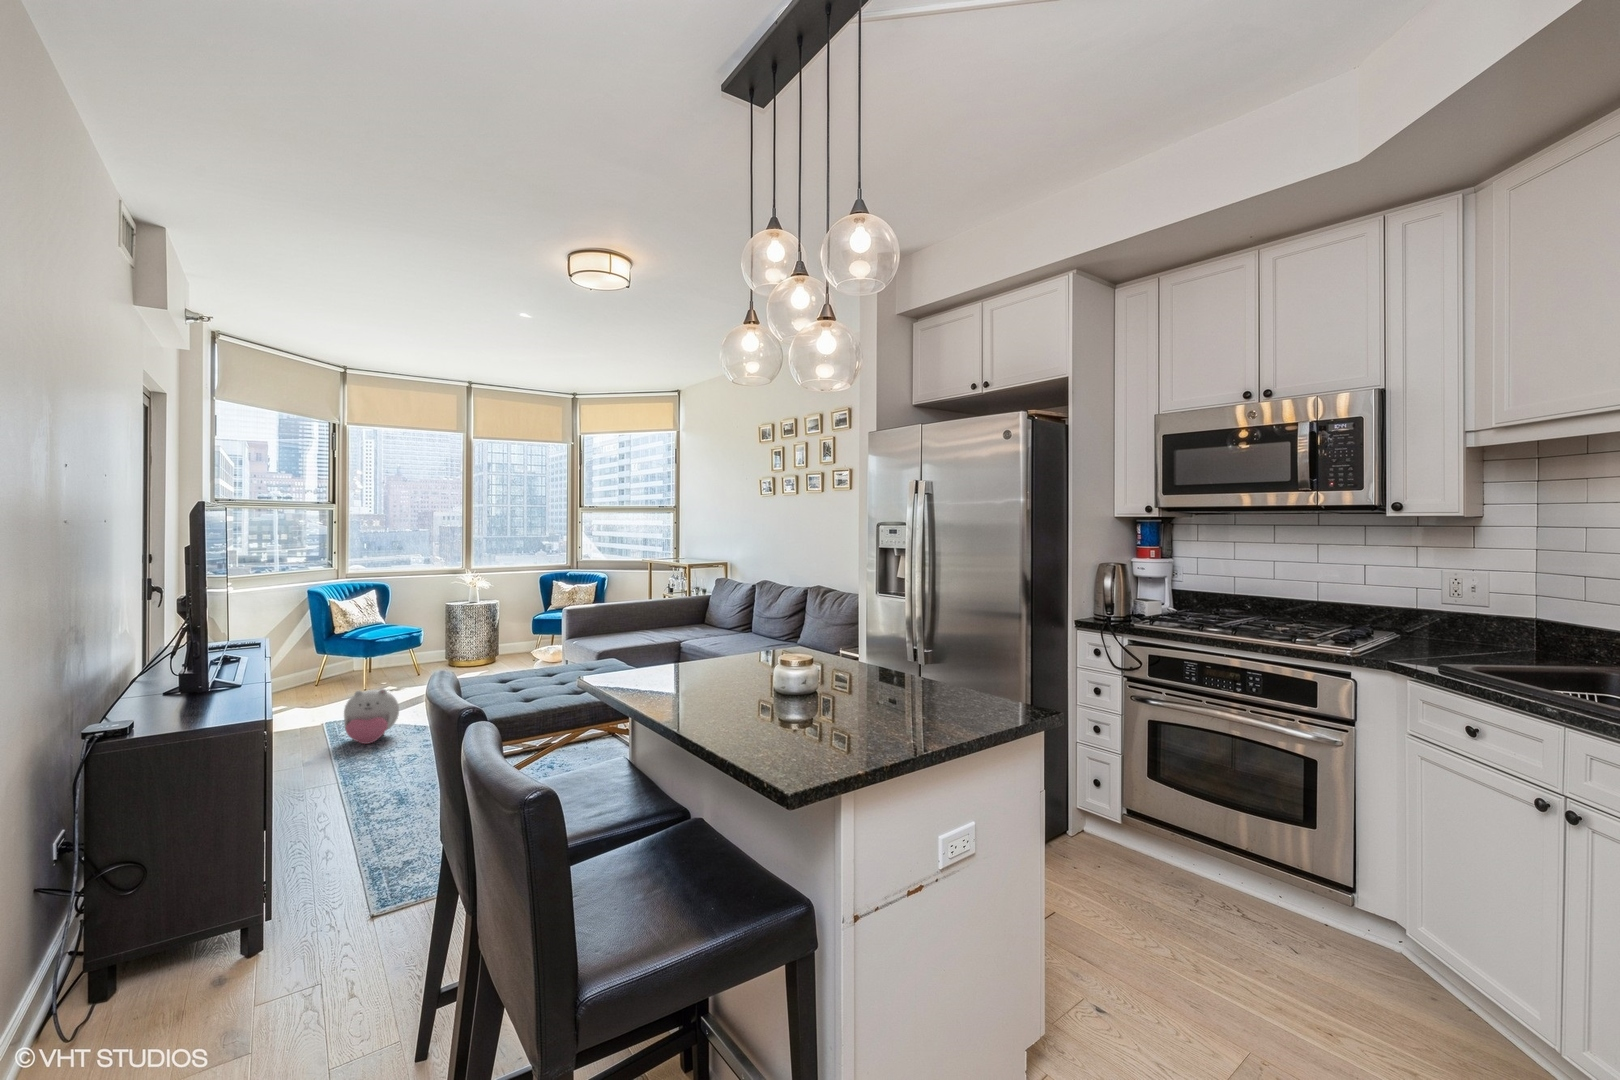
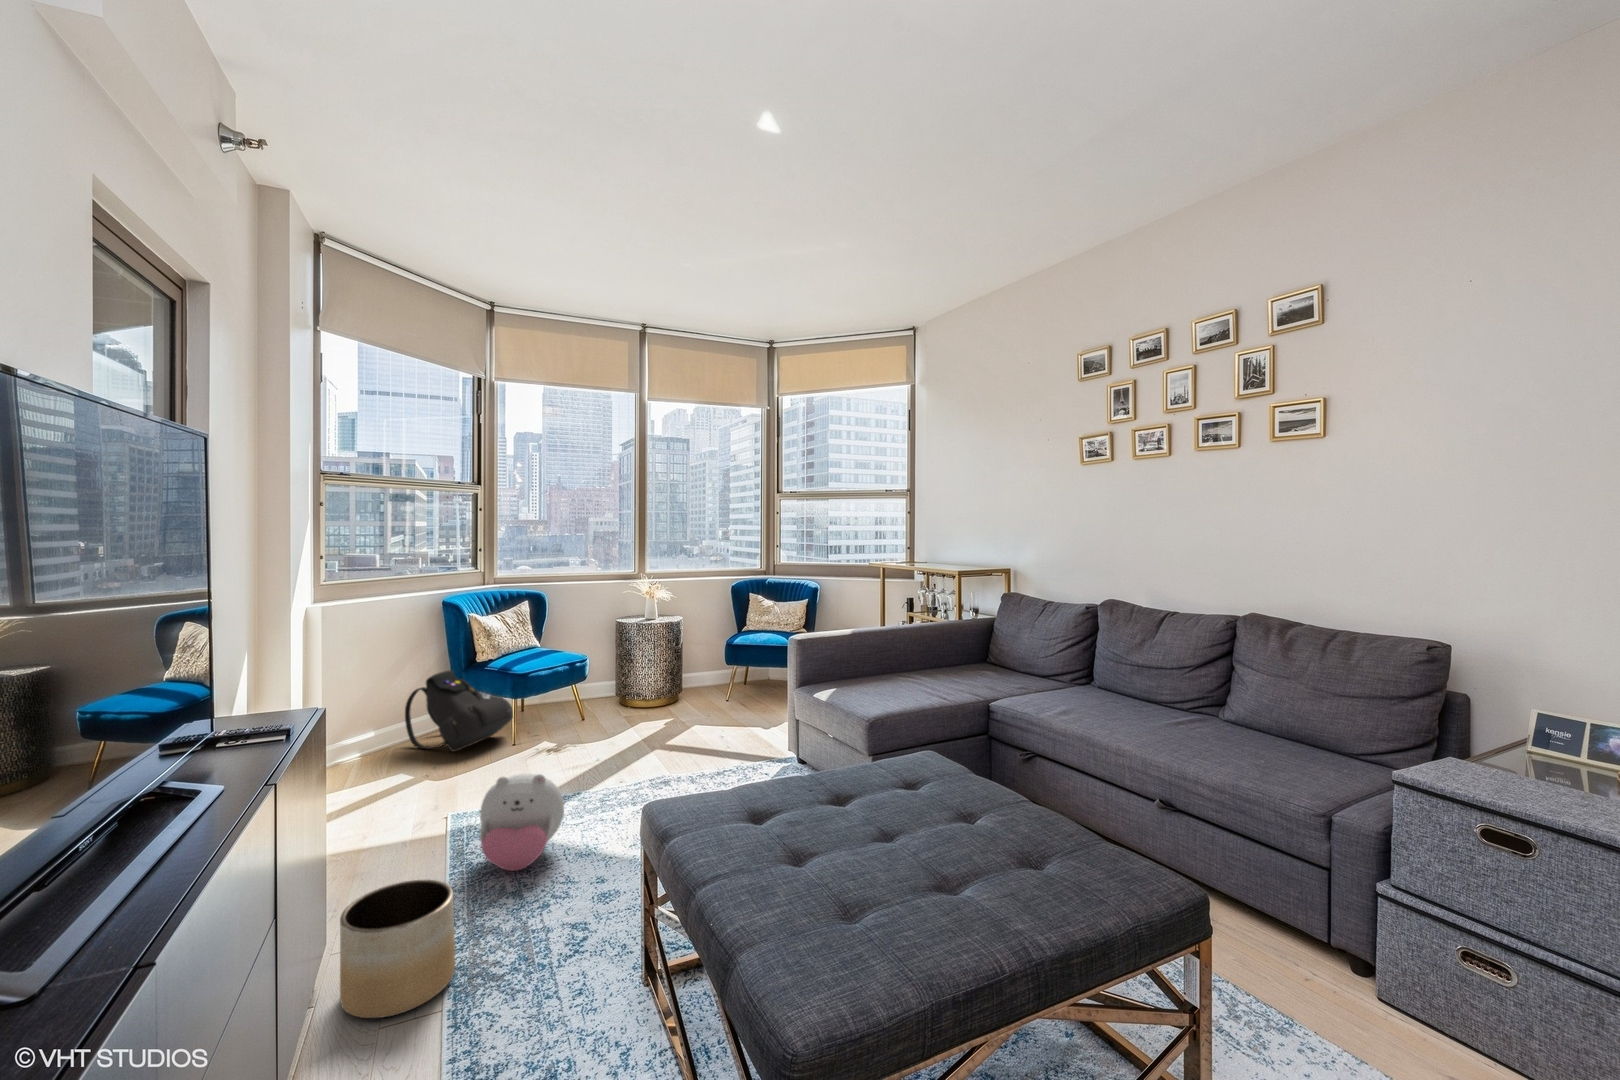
backpack: none [278,640,364,695] -> present [405,670,513,752]
planter: none [270,733,334,793] -> present [340,880,455,1018]

